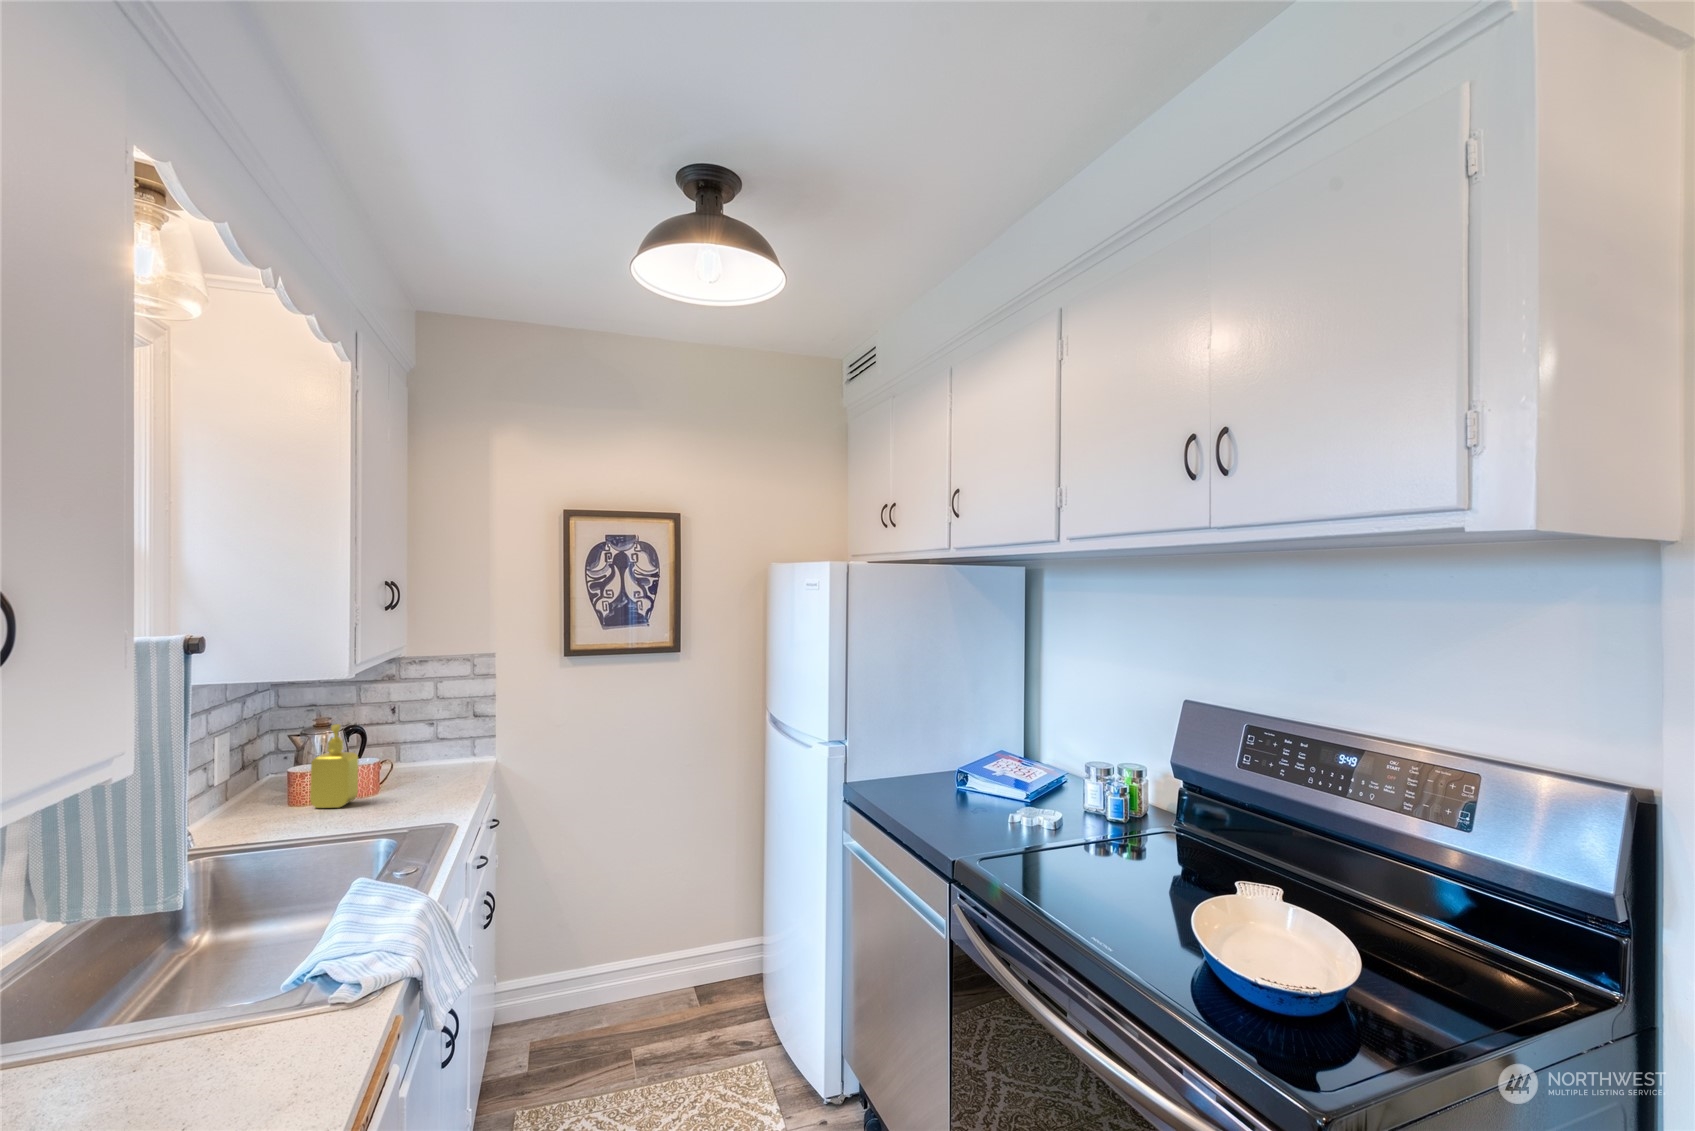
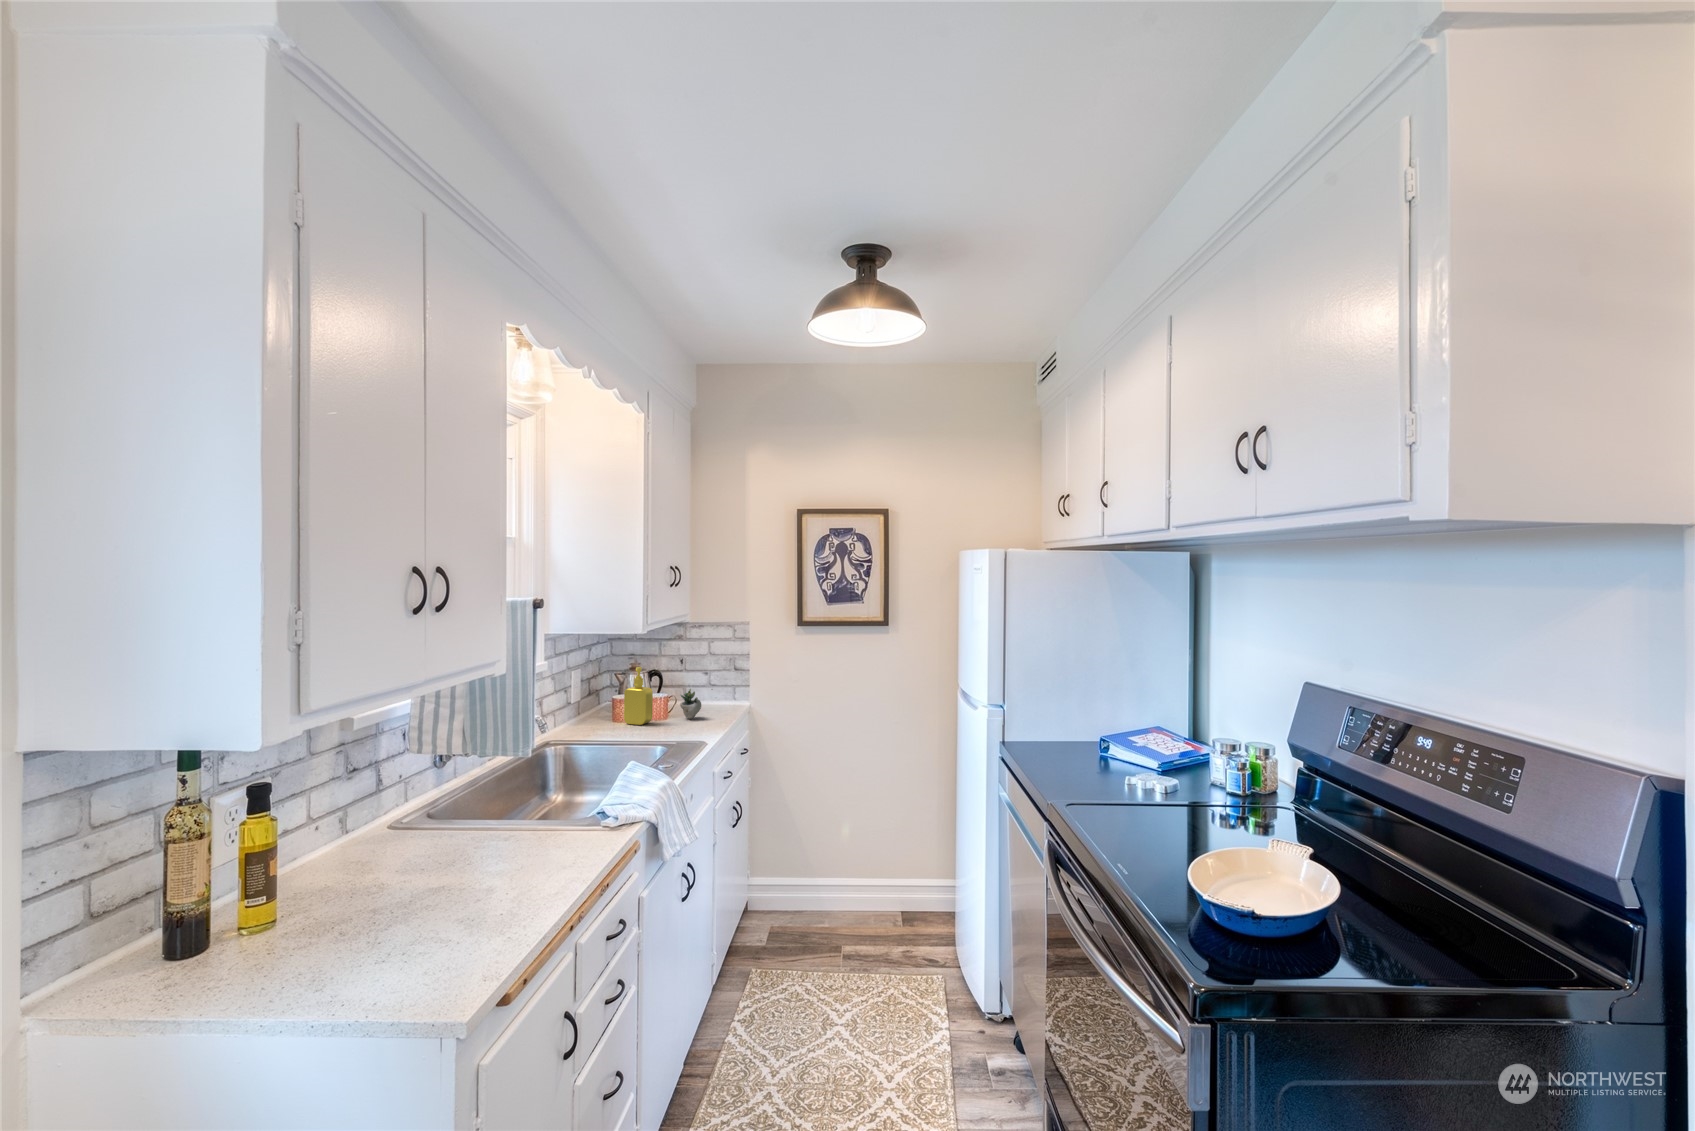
succulent plant: none [400,745,453,789] -> present [680,689,701,719]

